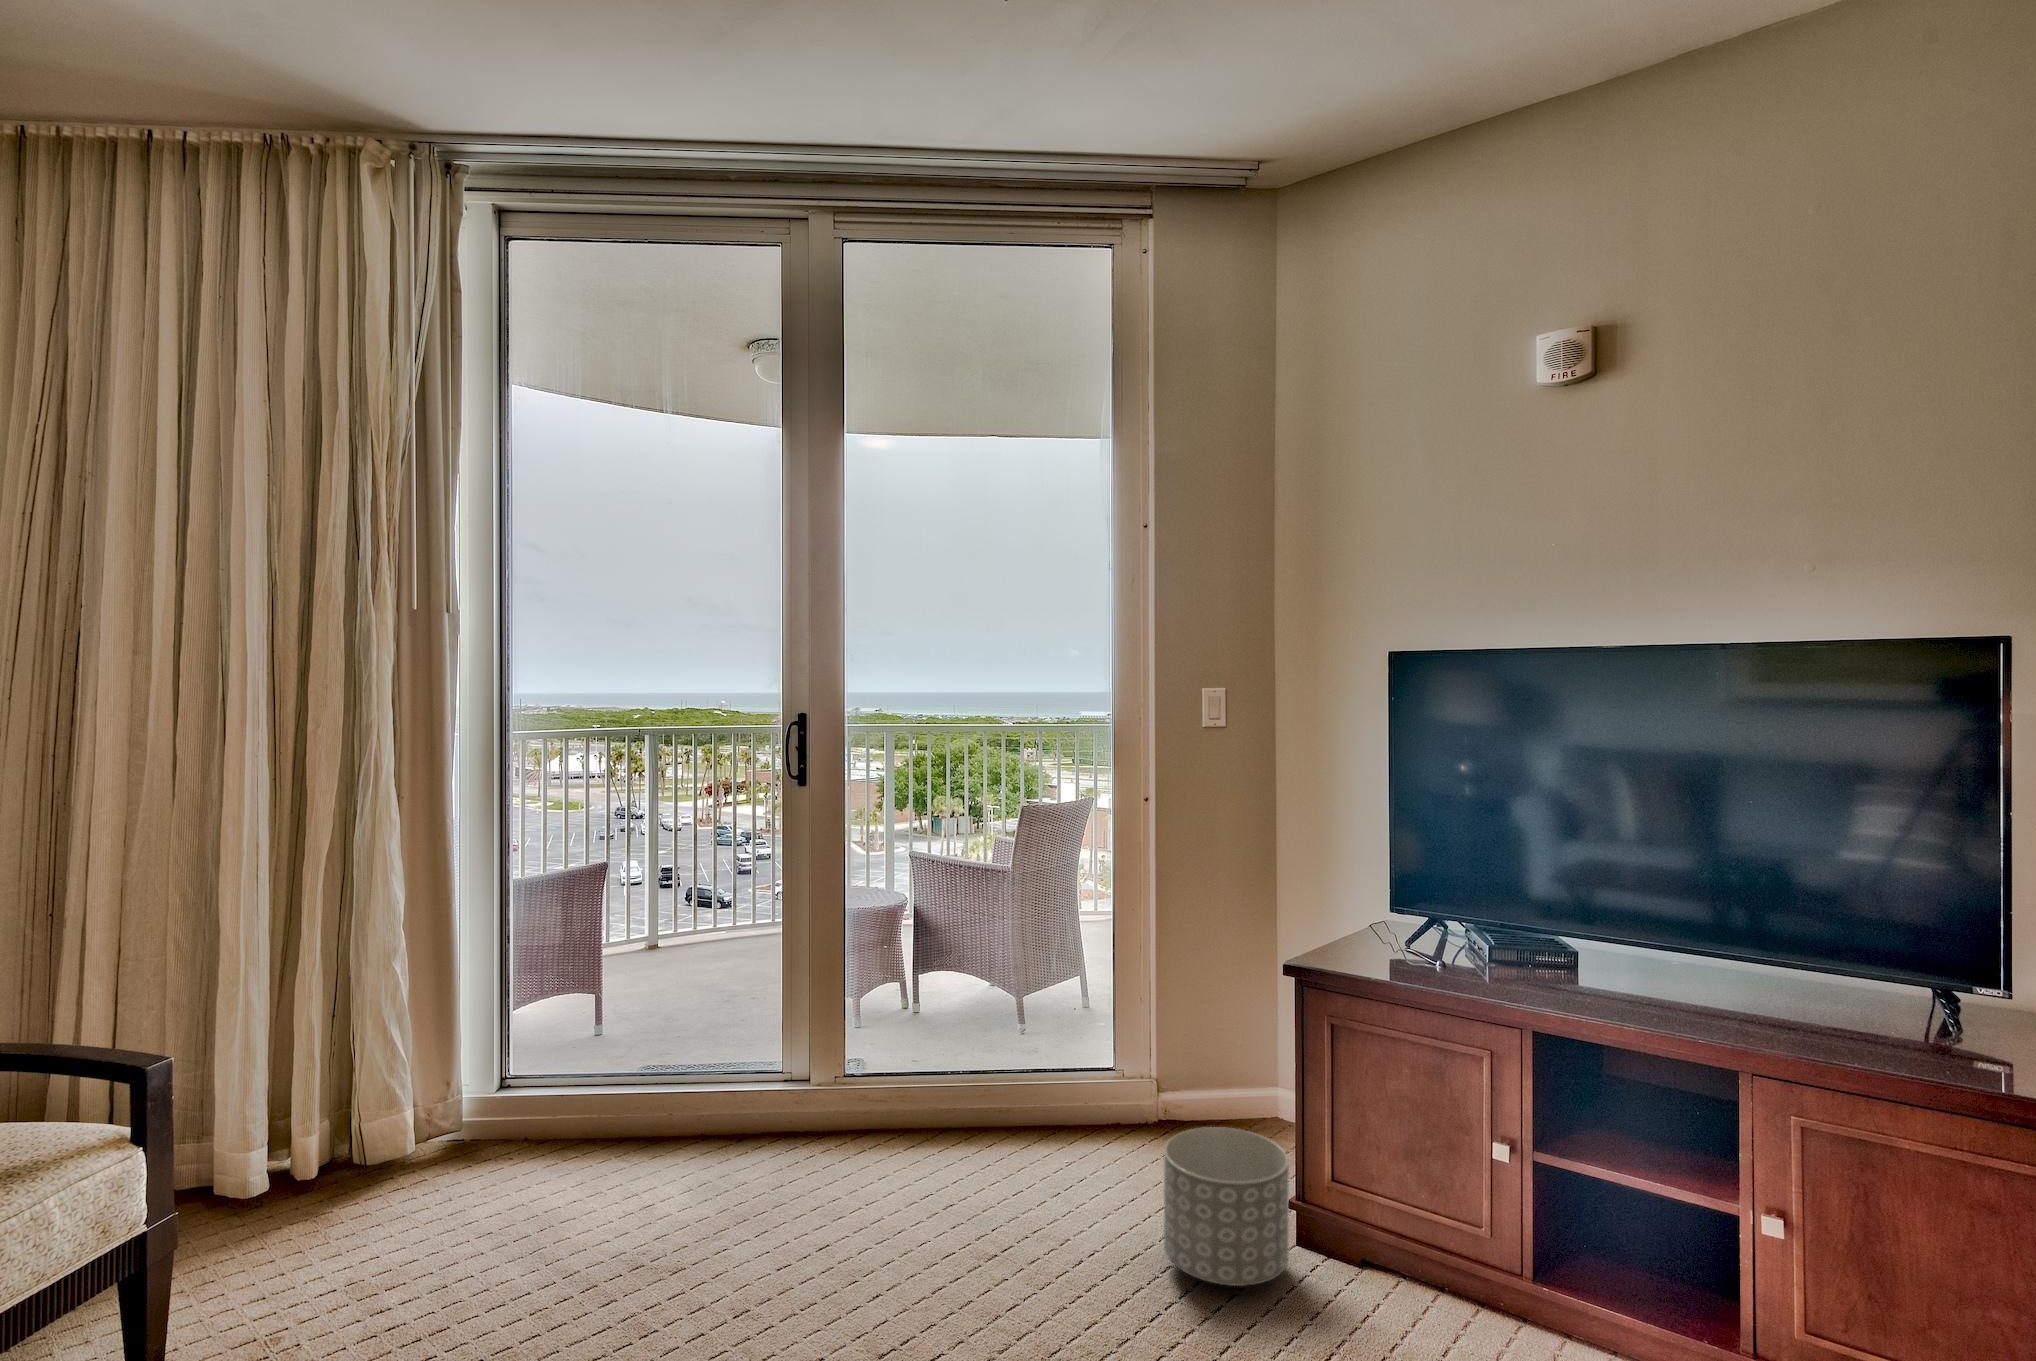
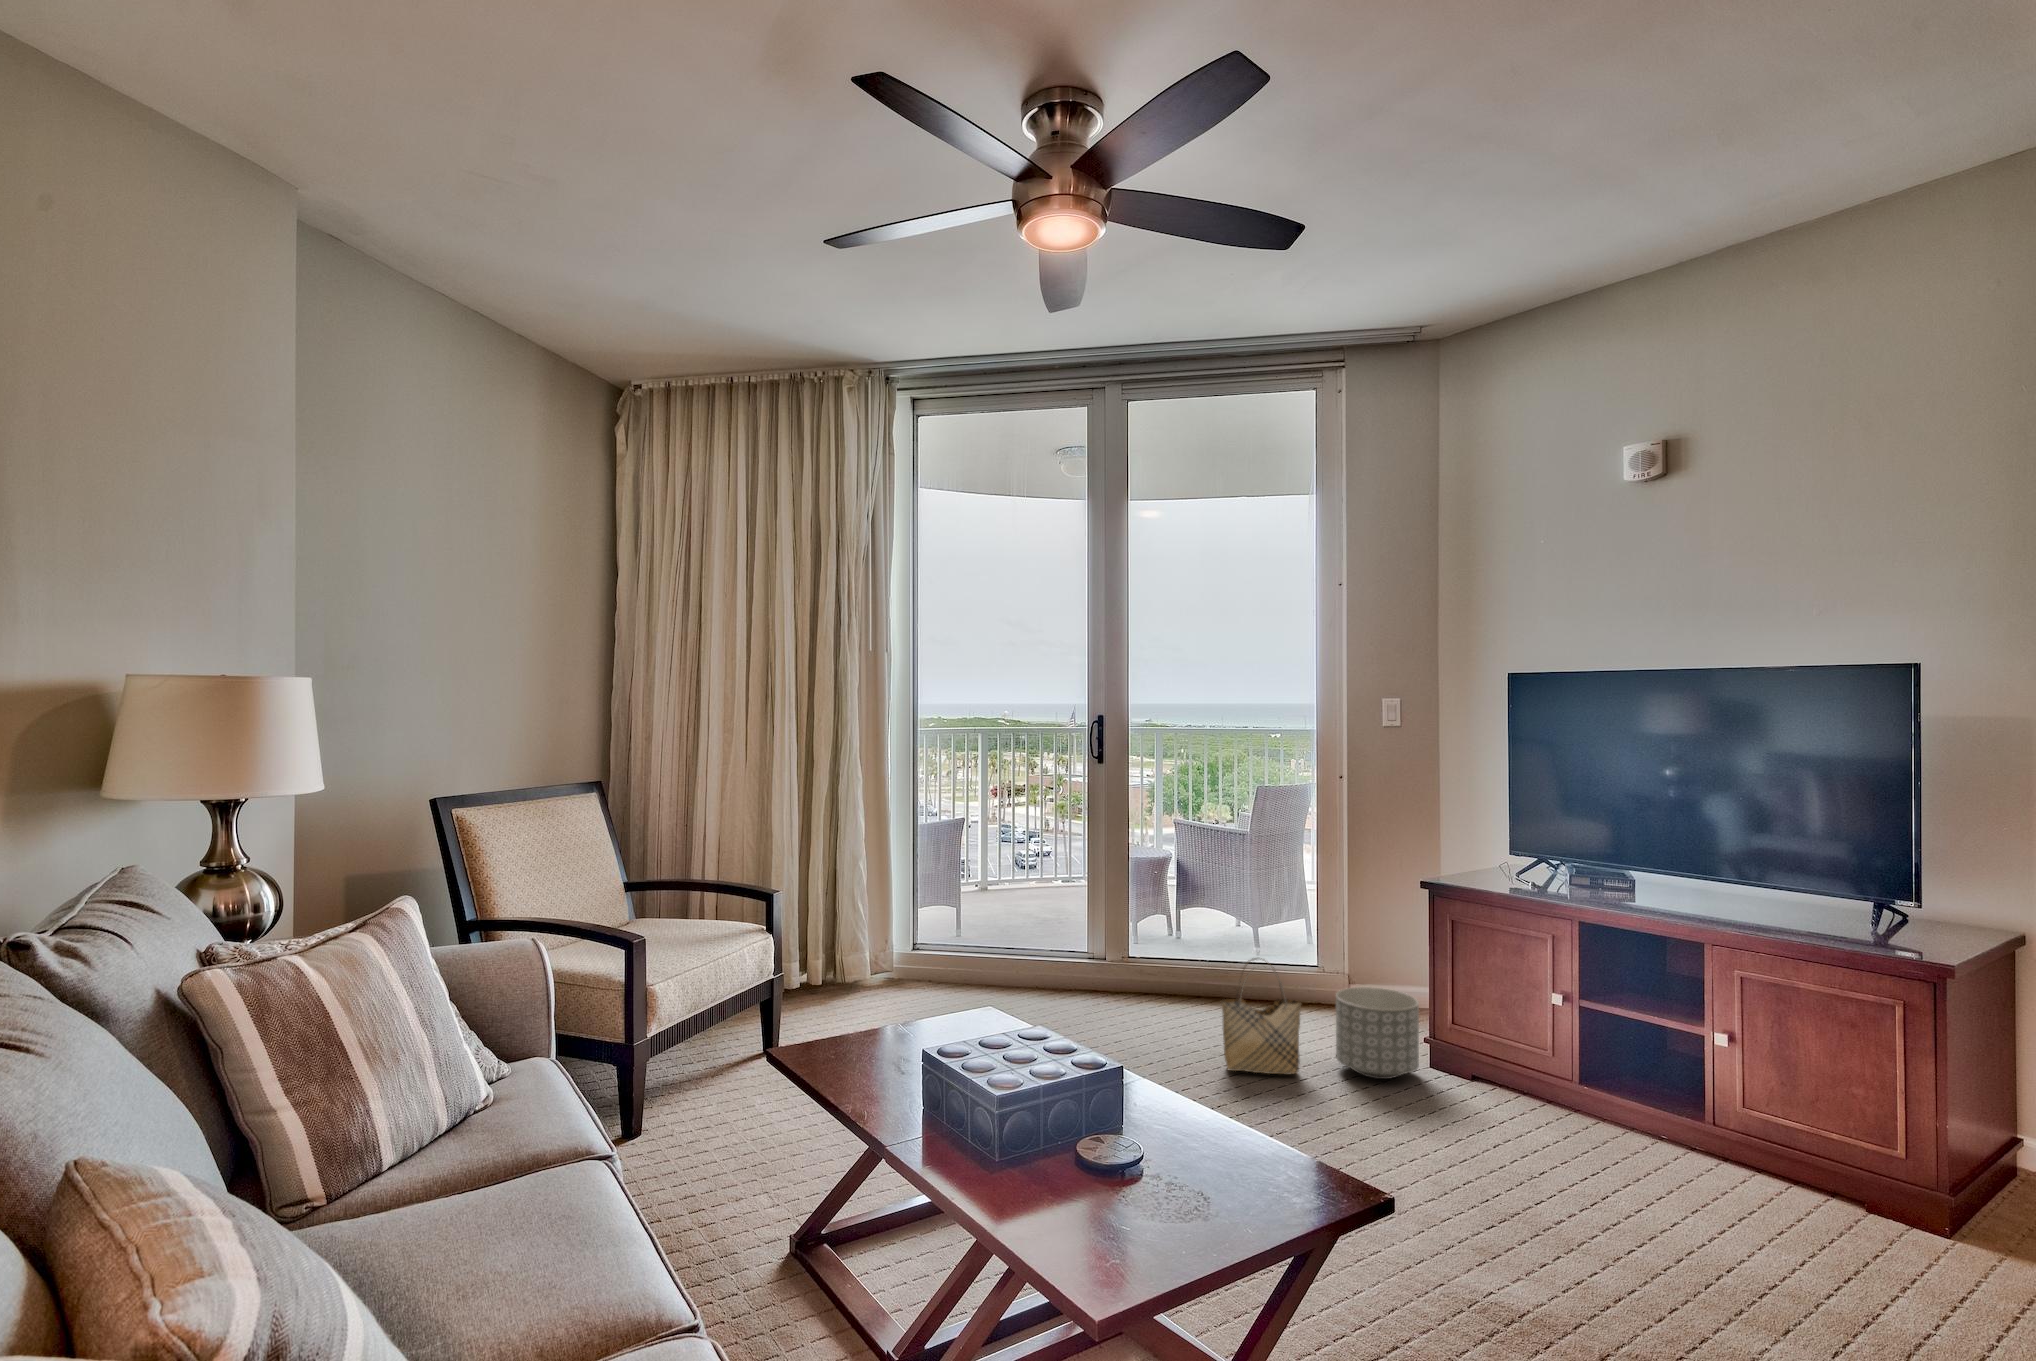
woven basket: none [989,1103,1116,1306] -> present [1221,958,1301,1074]

